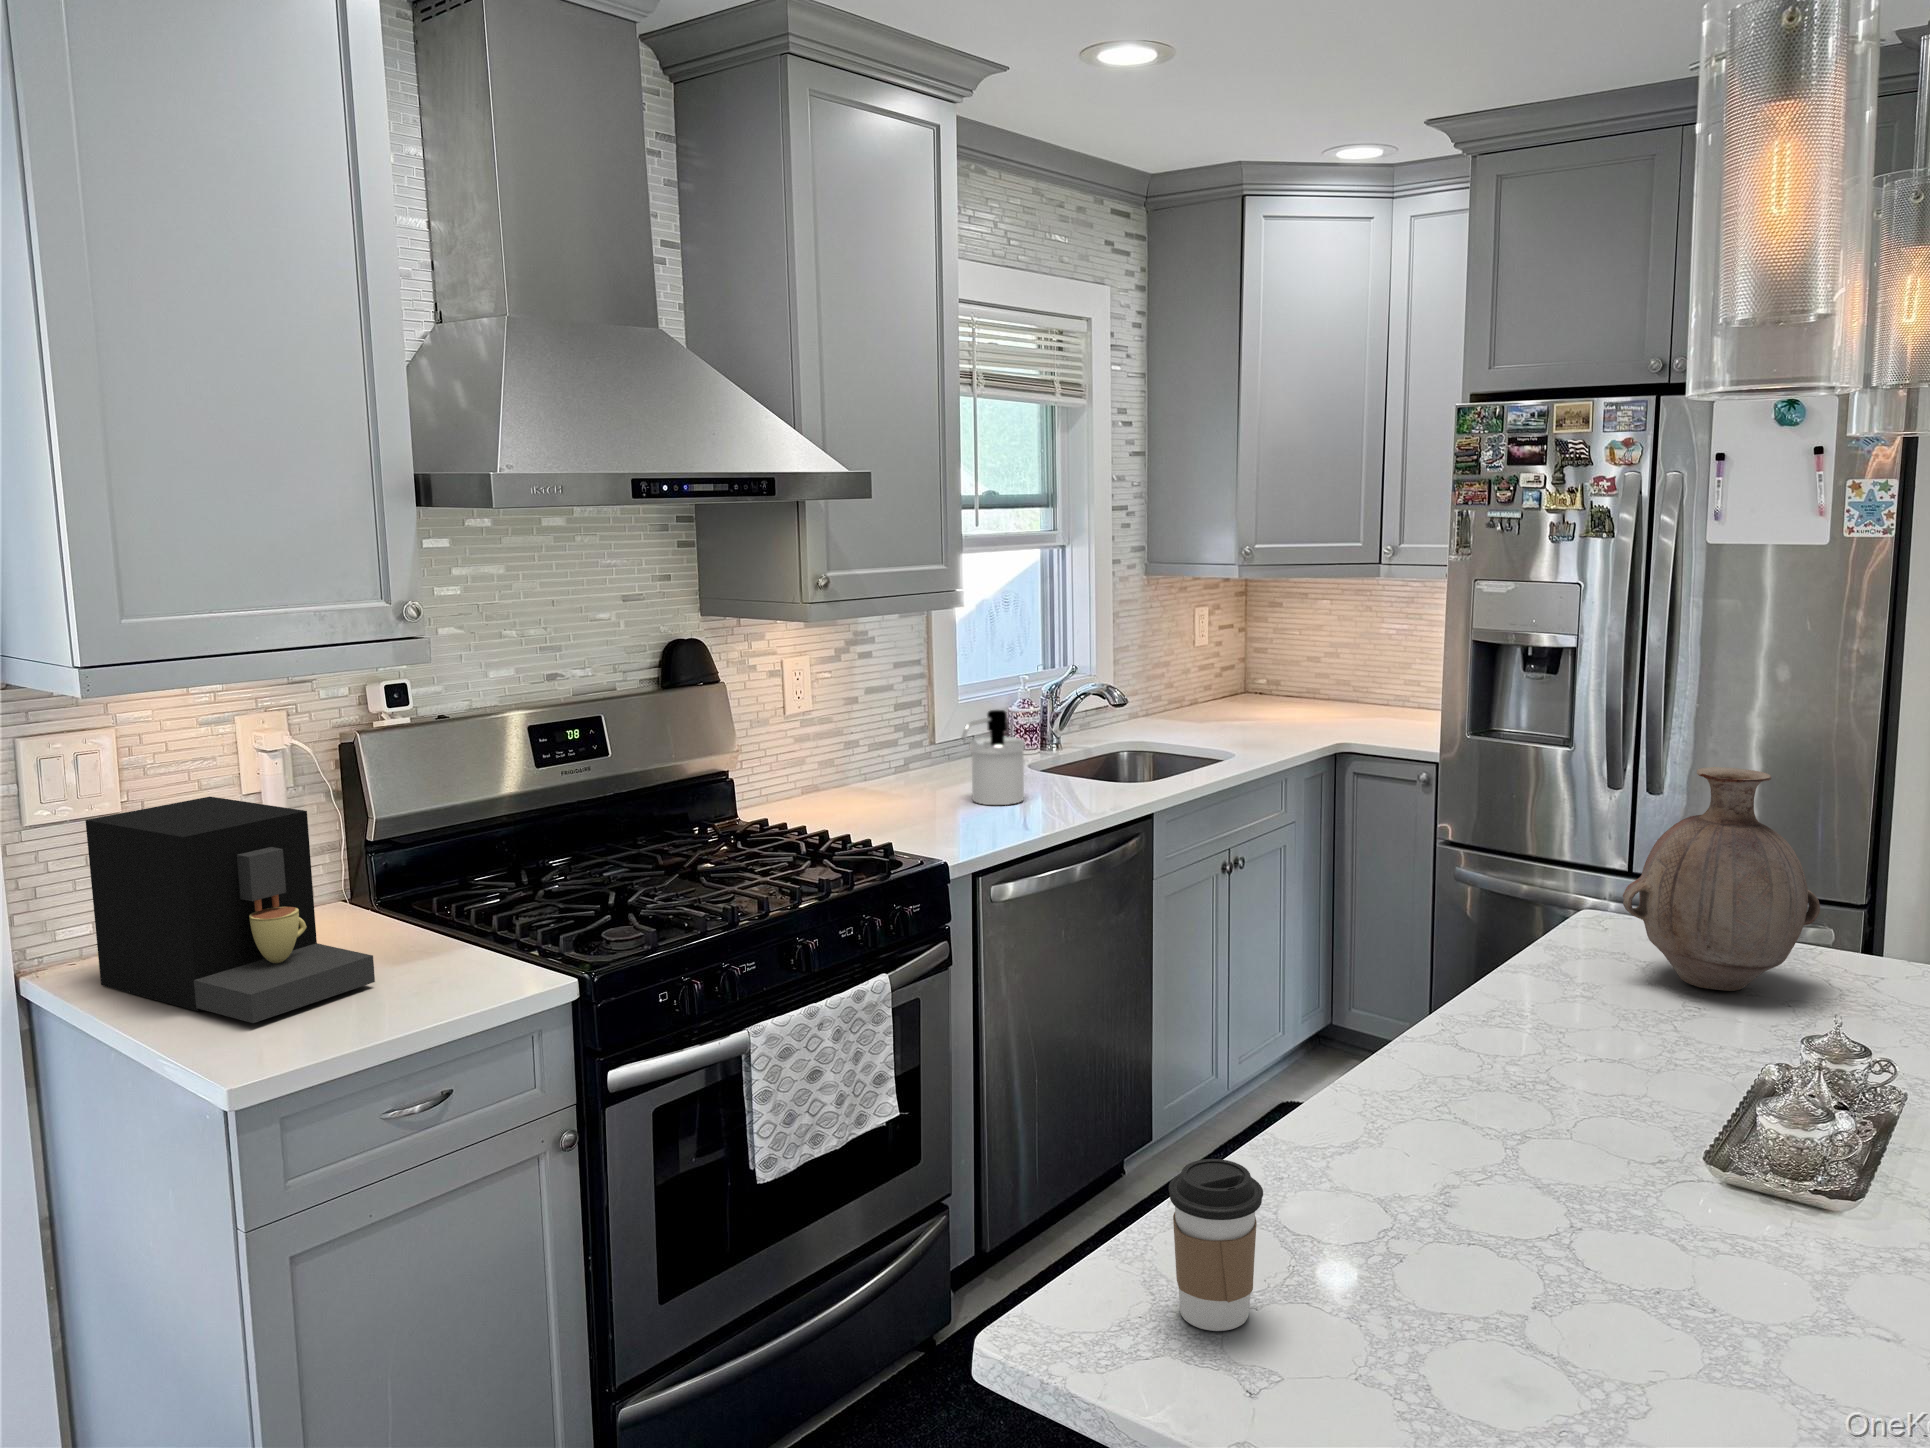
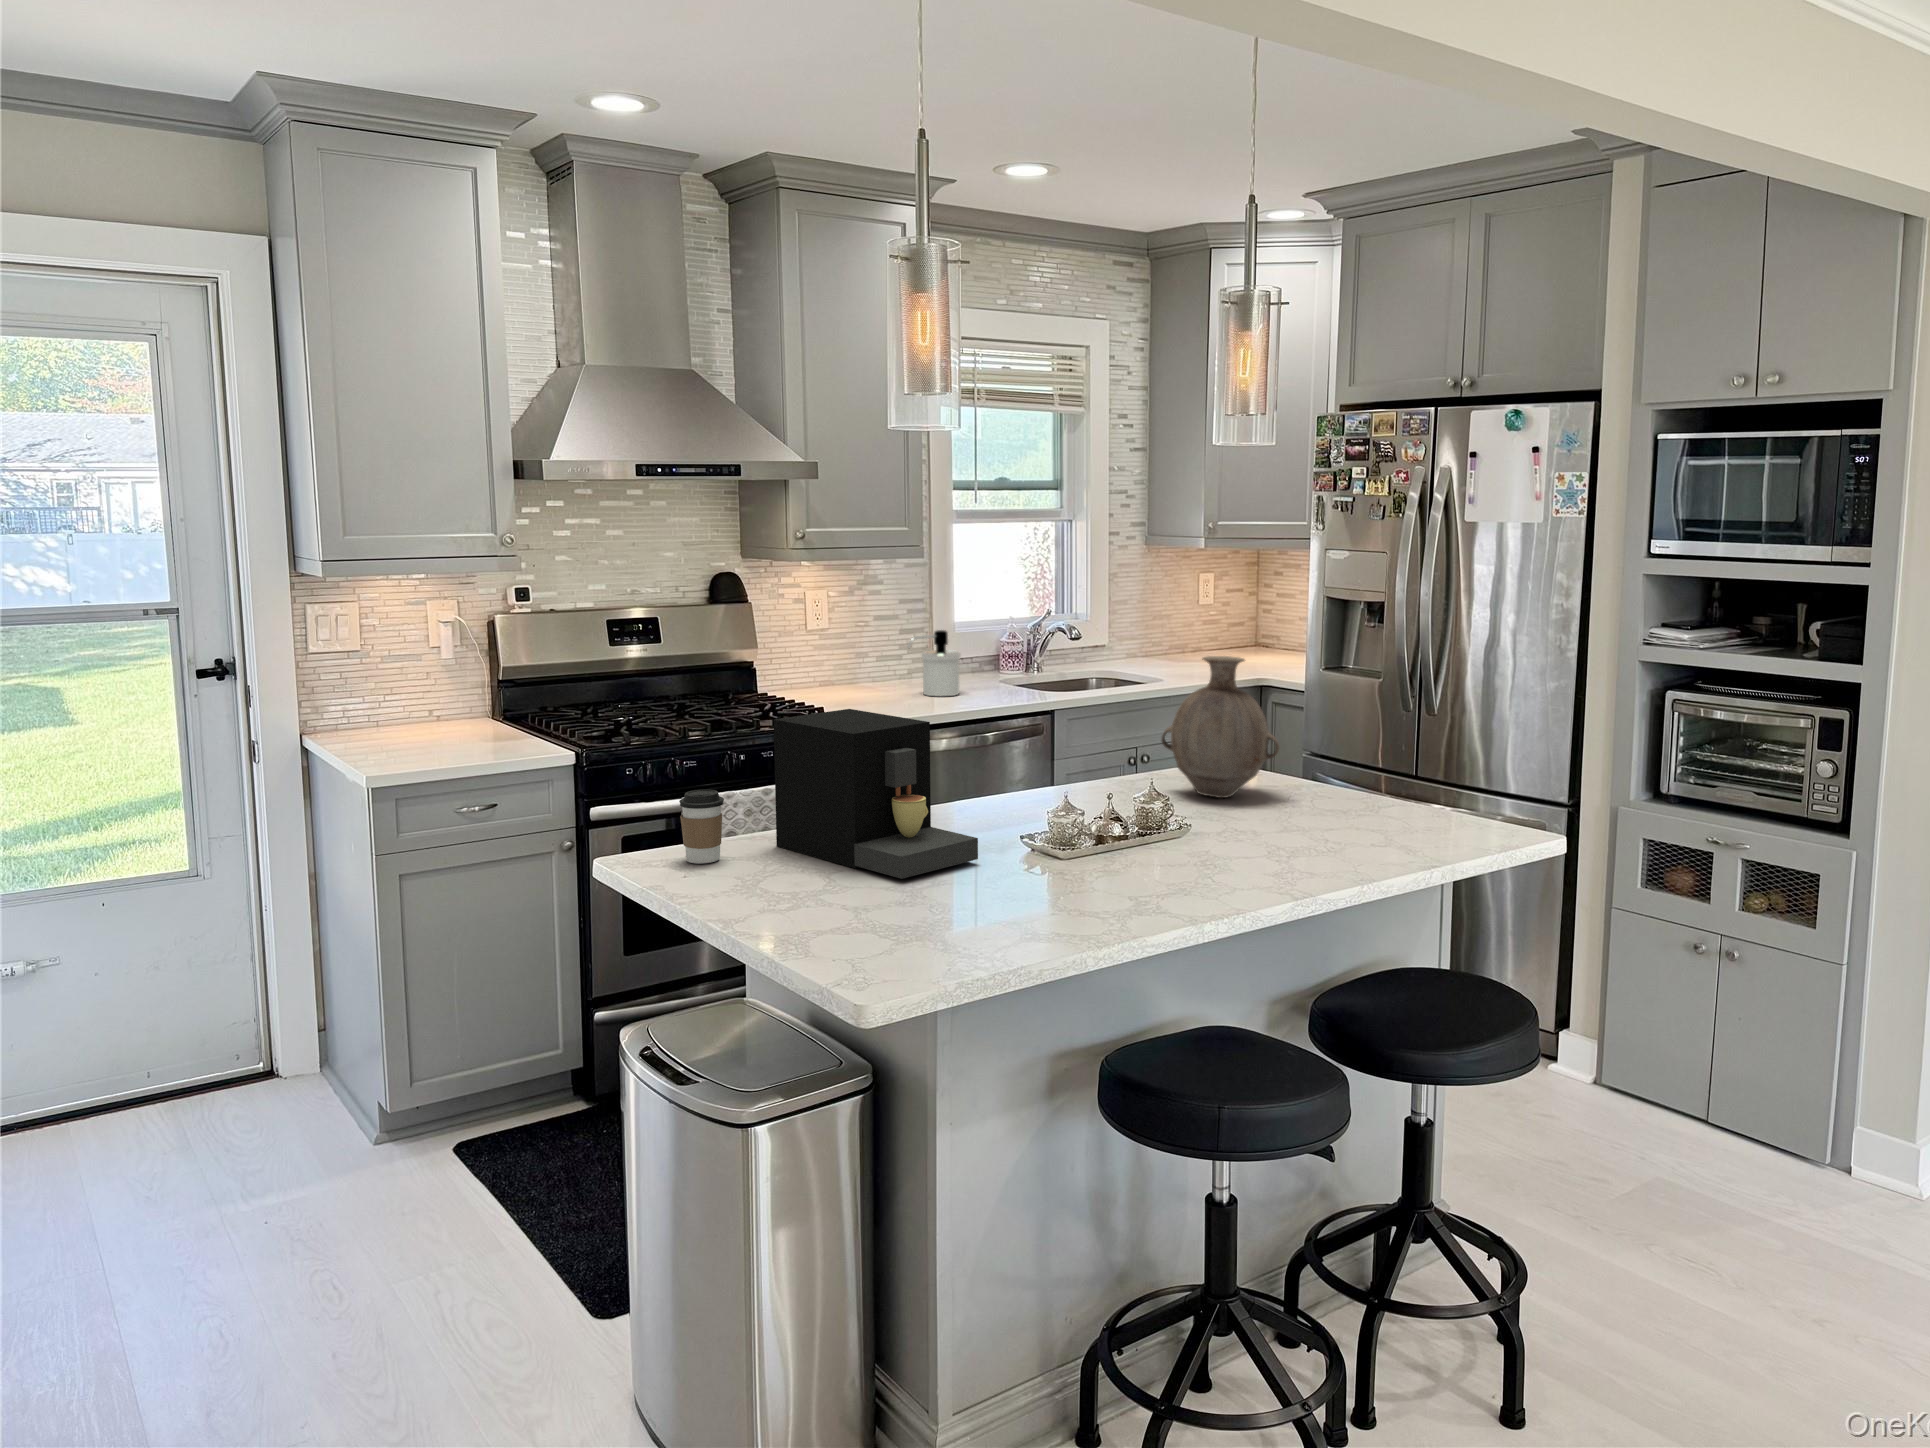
coffee maker: present [85,797,375,1023] -> present [774,709,978,879]

